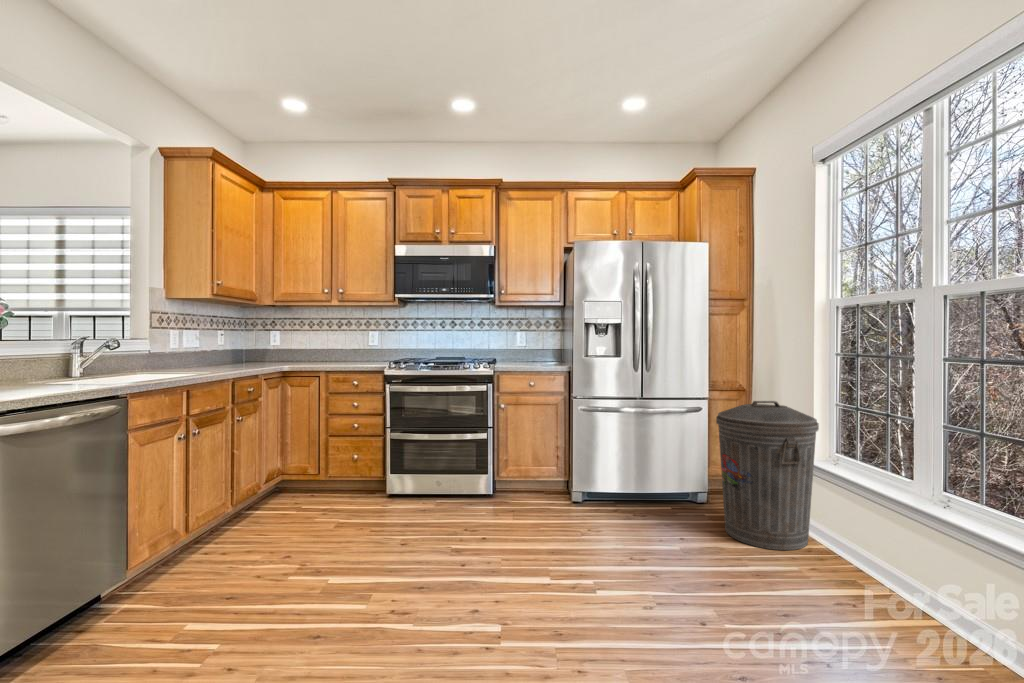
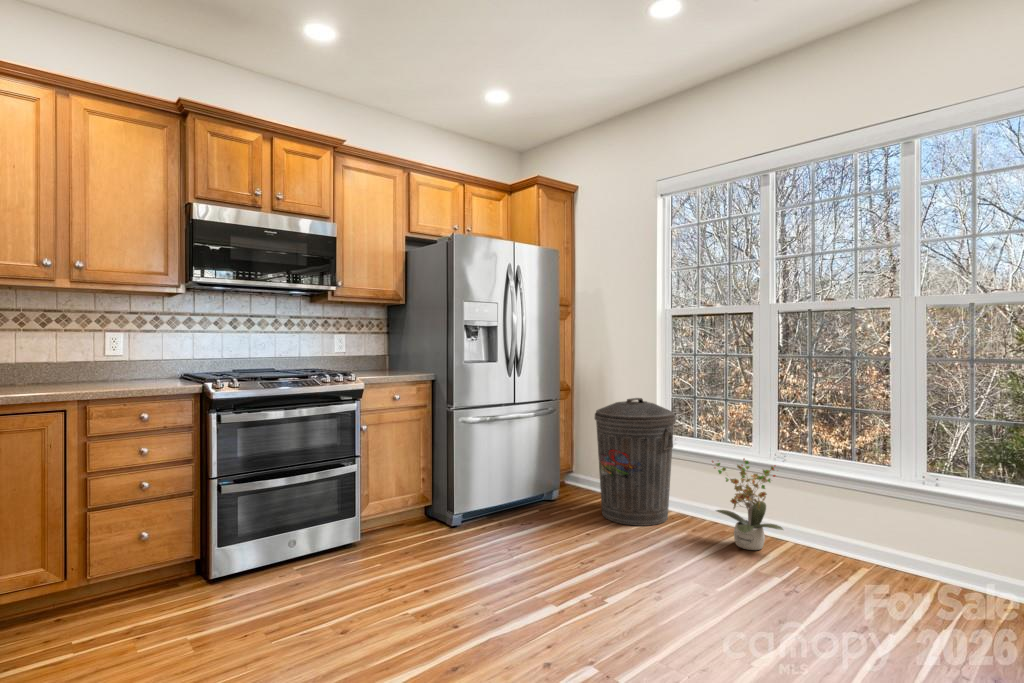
potted plant: none [828,485,930,615] -> present [712,458,783,550]

